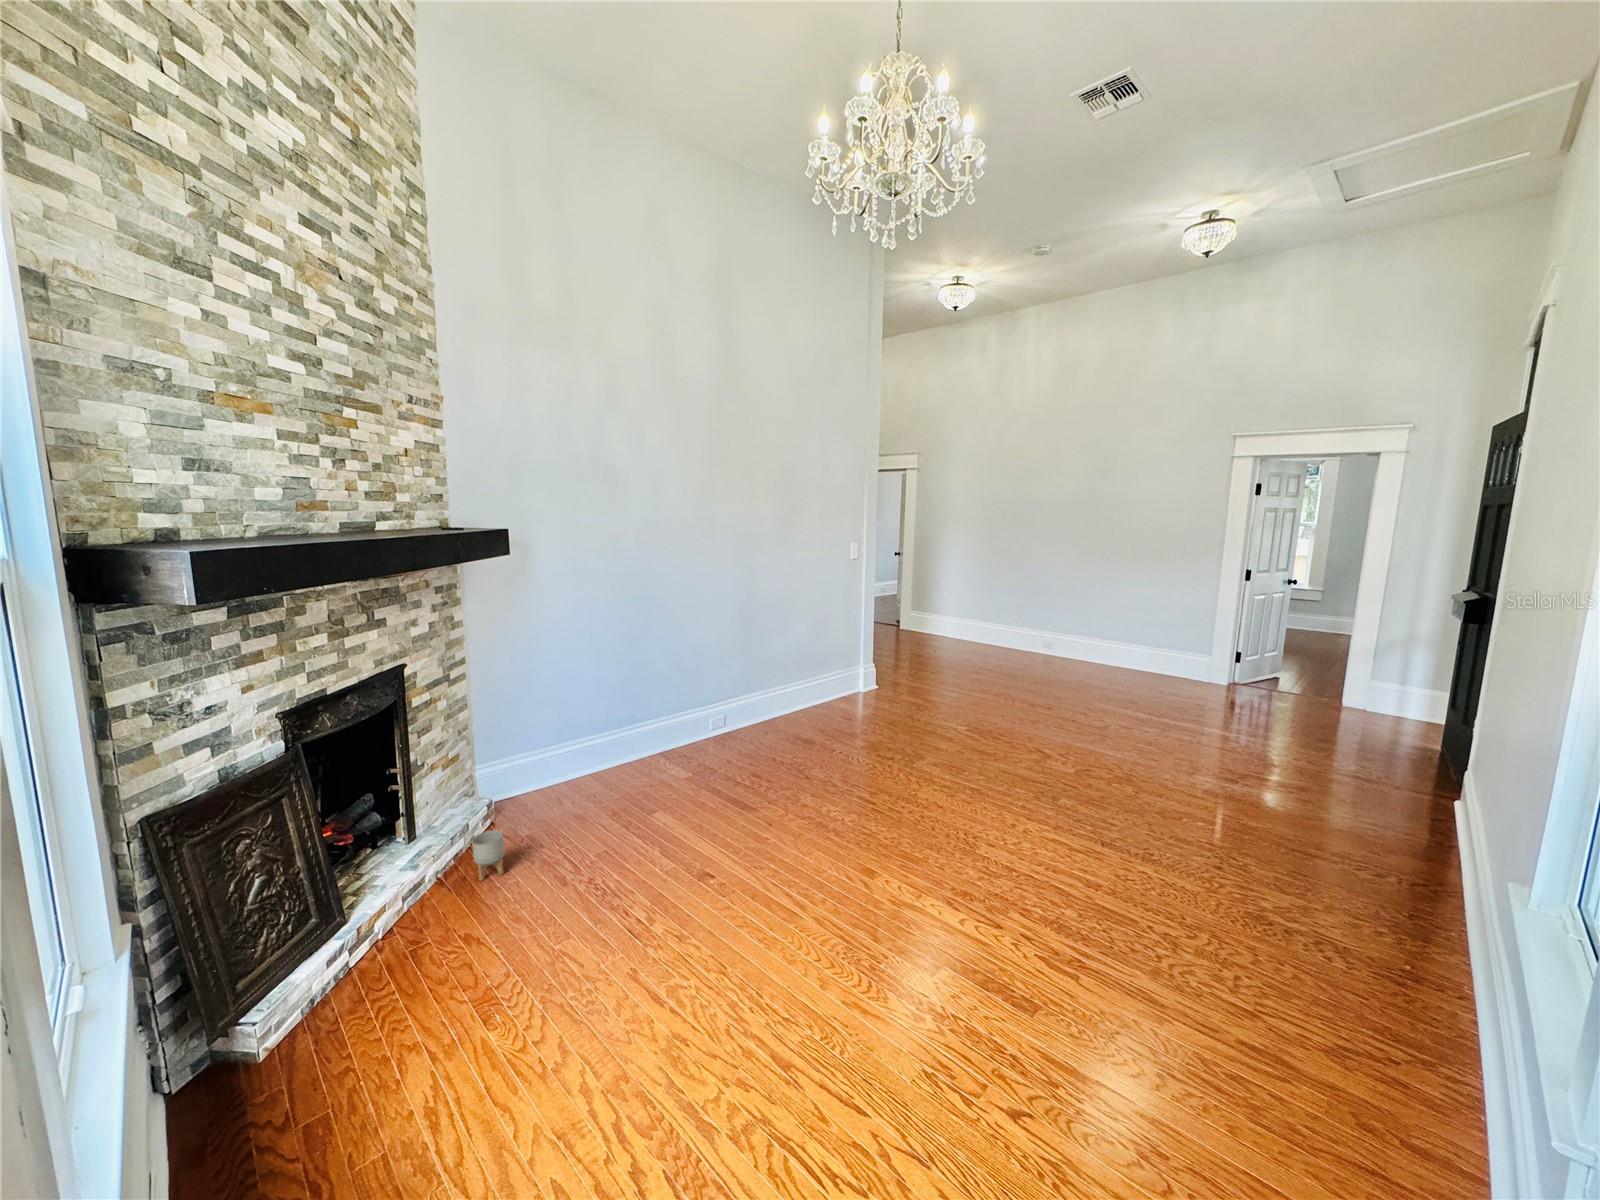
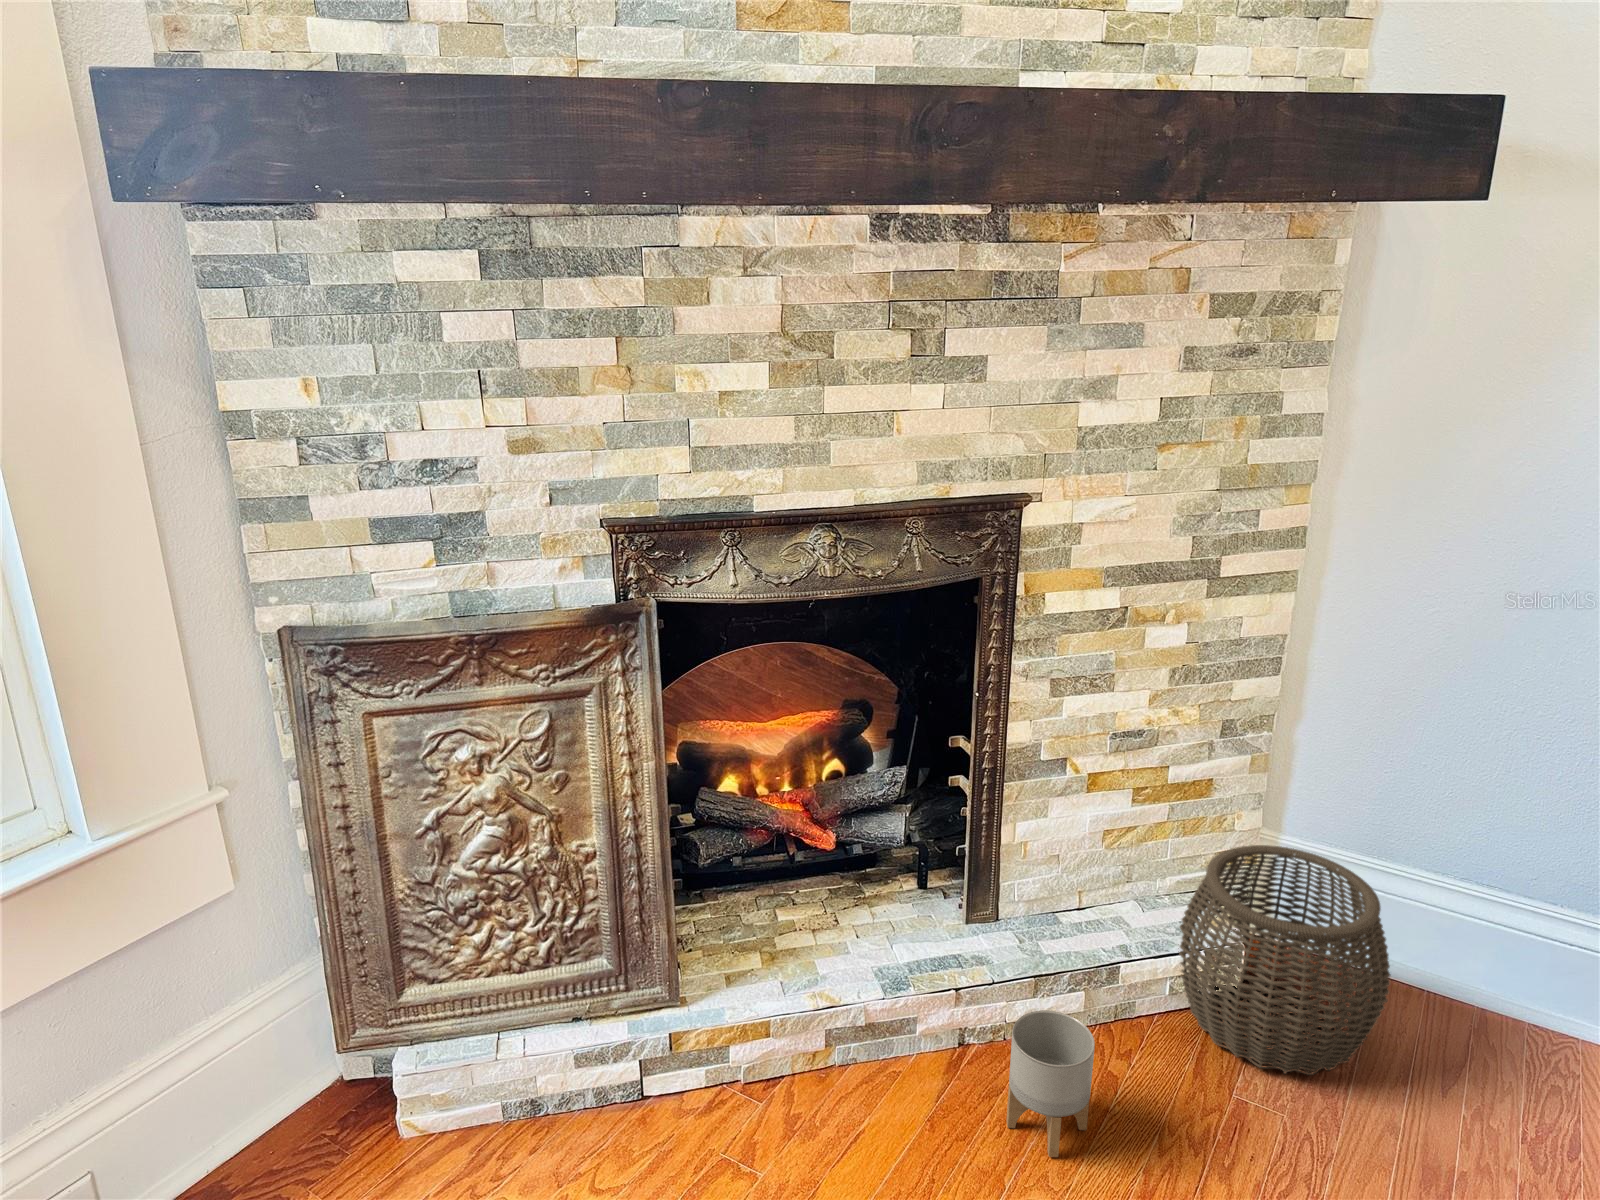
woven basket: none [474,758,546,831] -> present [1178,845,1390,1075]

